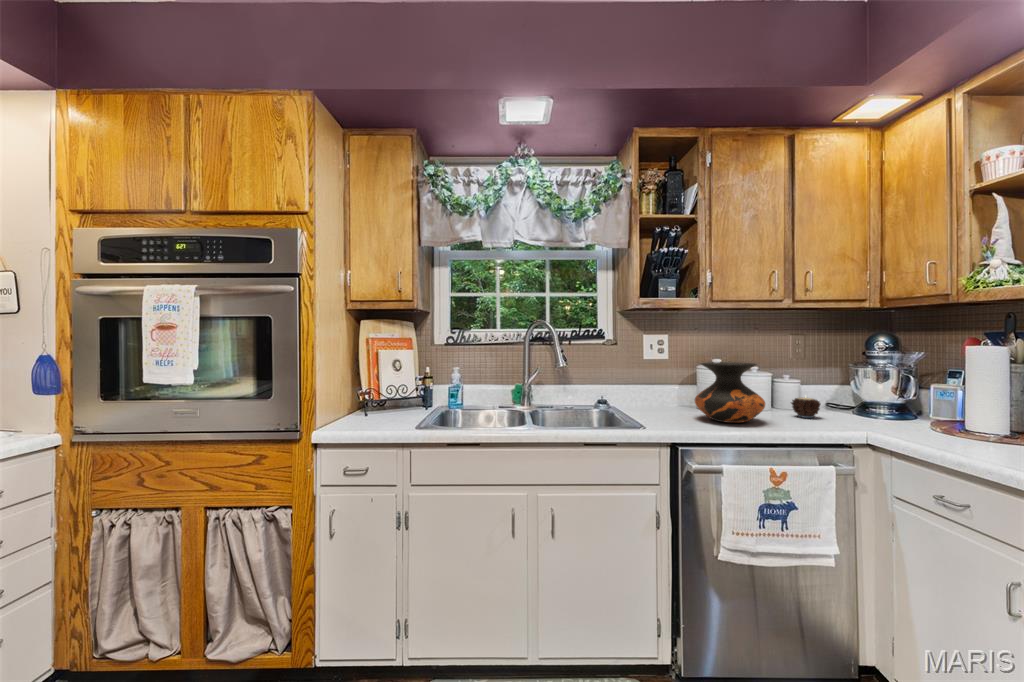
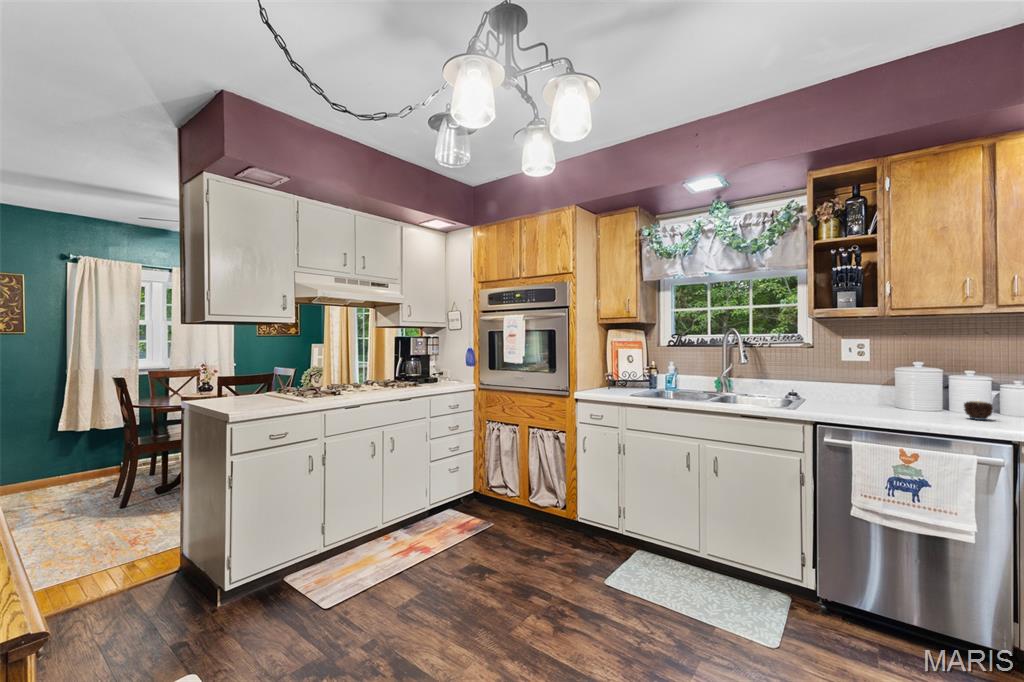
vase: present [695,362,765,423] -> none [848,365,913,415]

